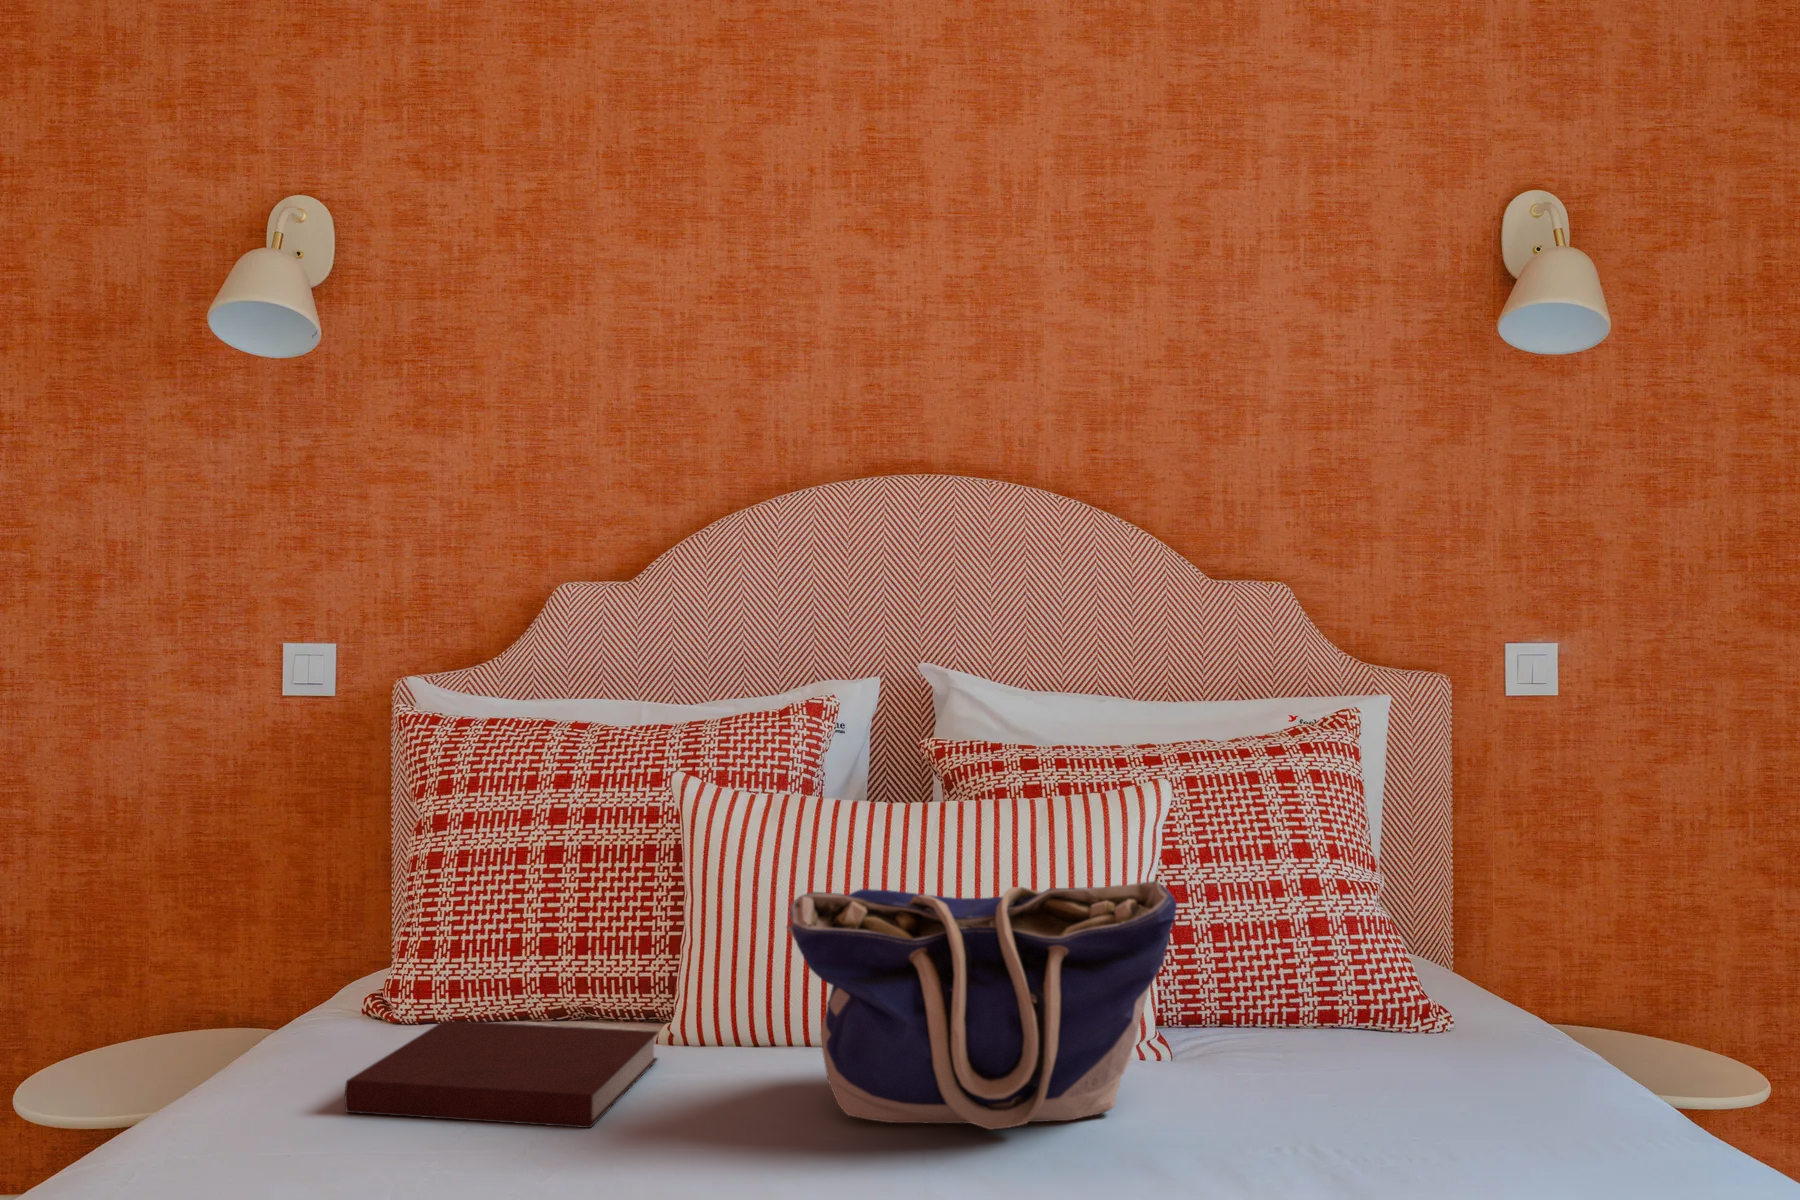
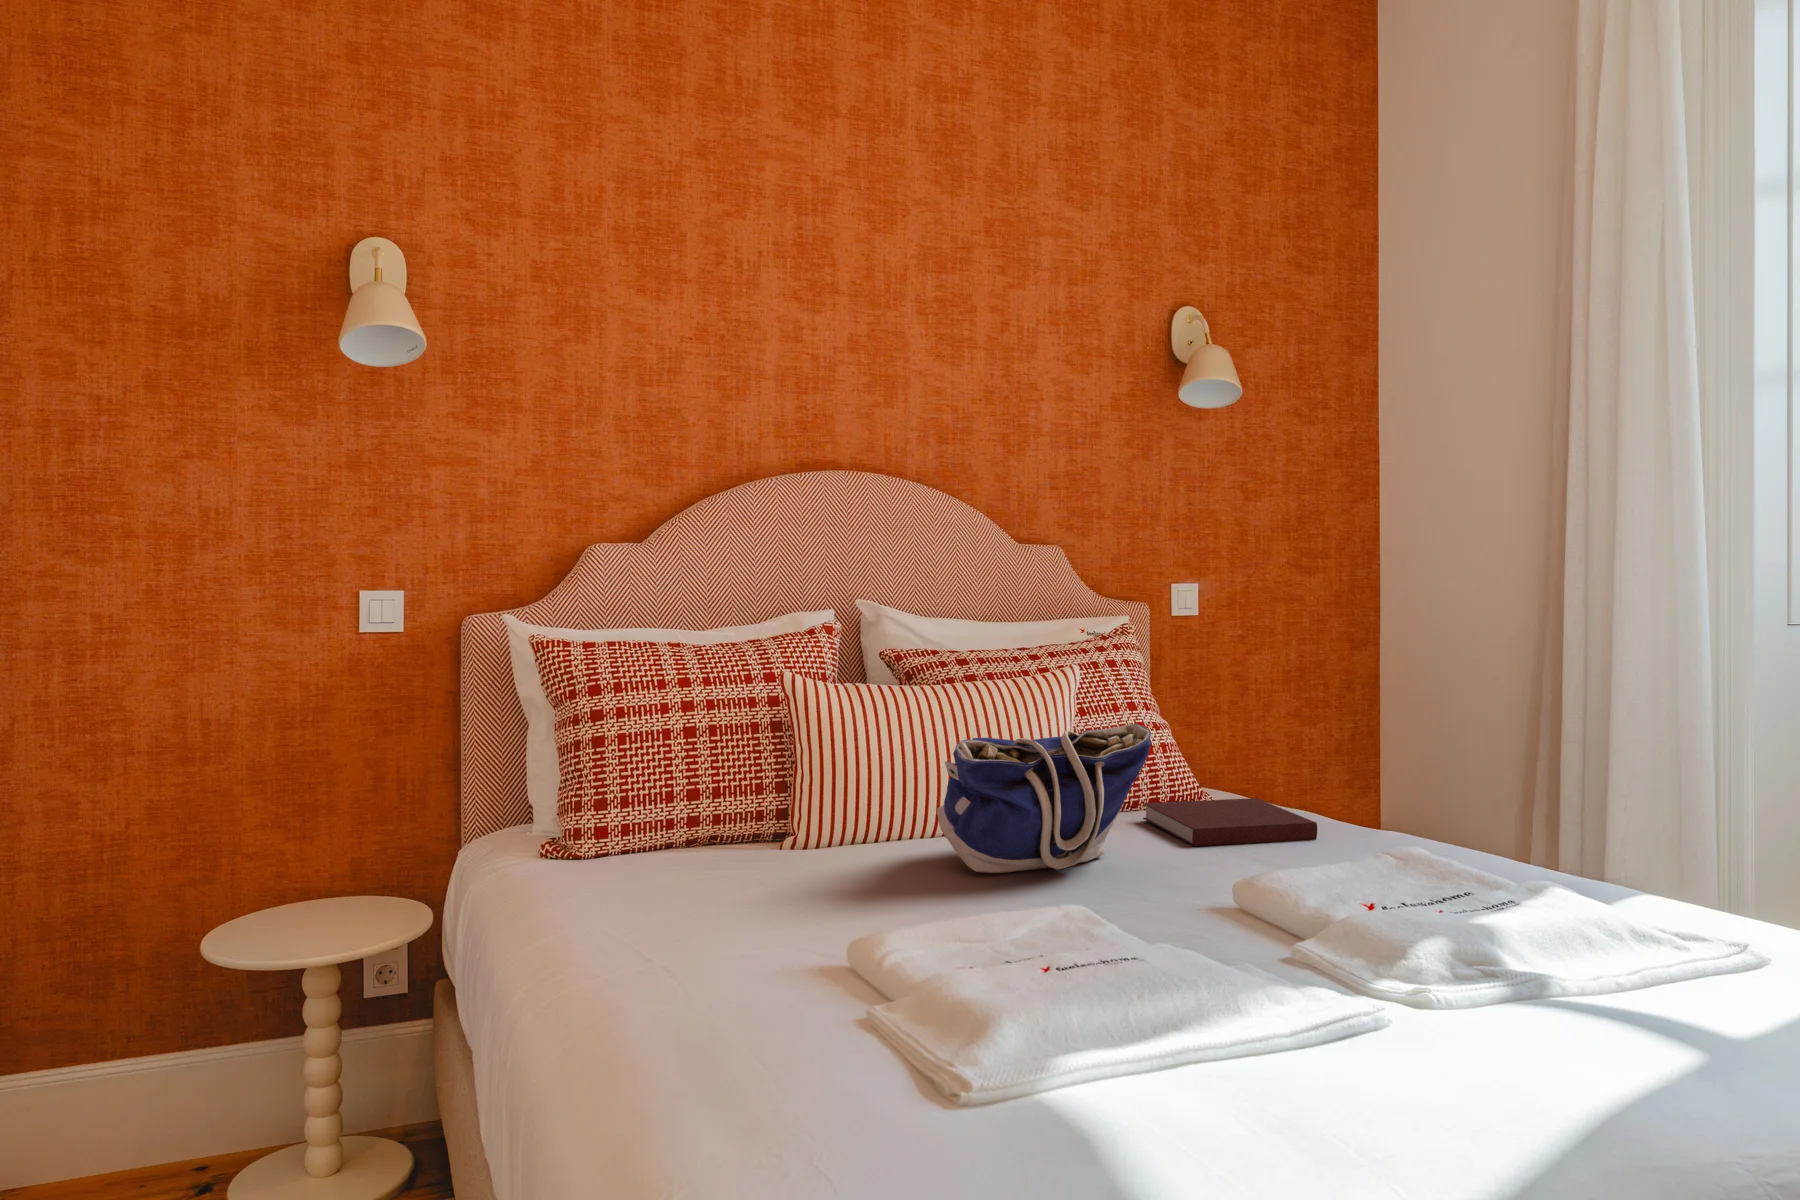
notebook: present [345,1020,658,1128] -> present [1143,798,1317,846]

